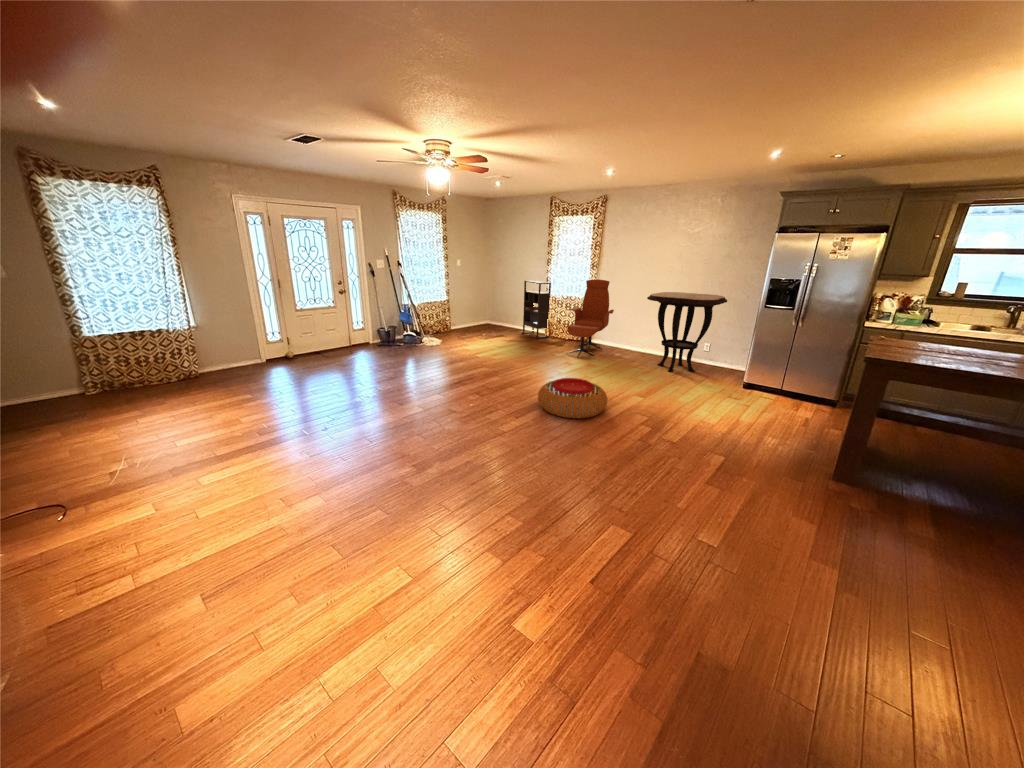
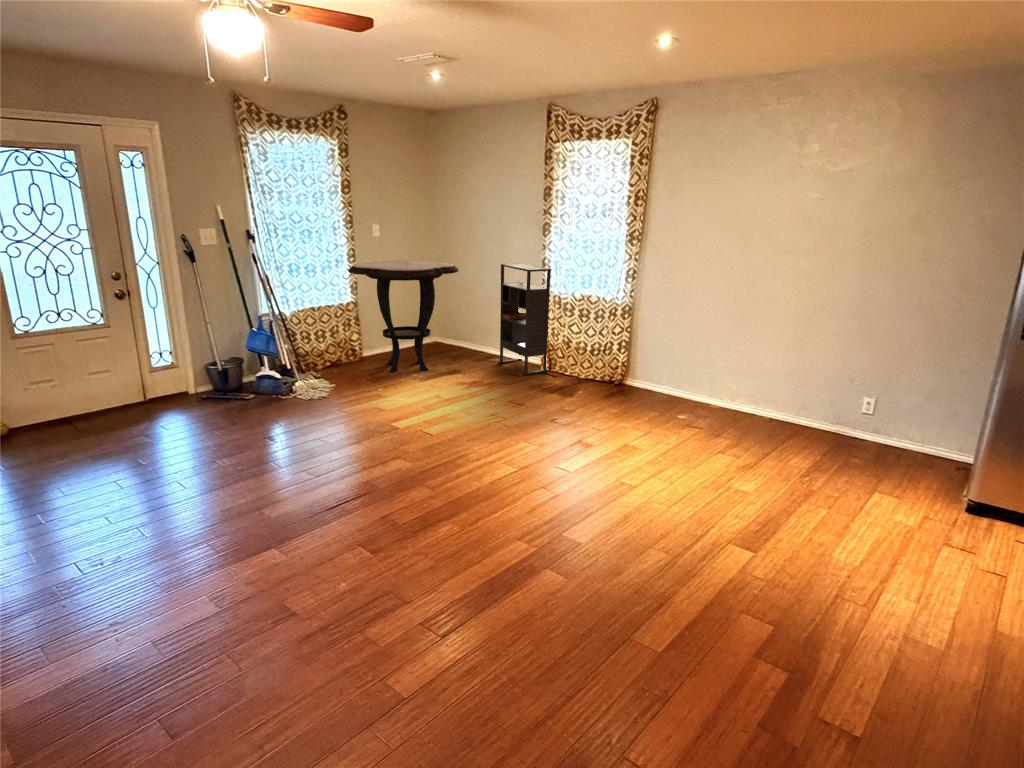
lounge chair: present [567,279,614,357] -> none [579,264,674,427]
side table: present [647,292,727,372] -> present [348,260,459,372]
pouf: present [538,378,608,418] -> none [496,514,667,640]

